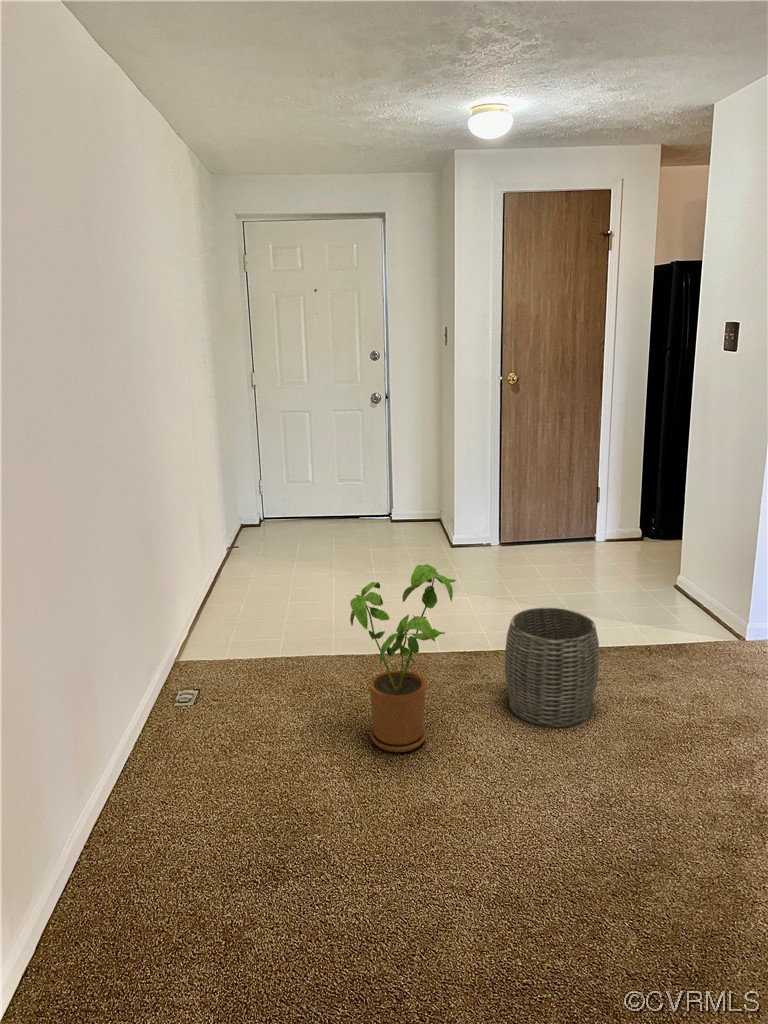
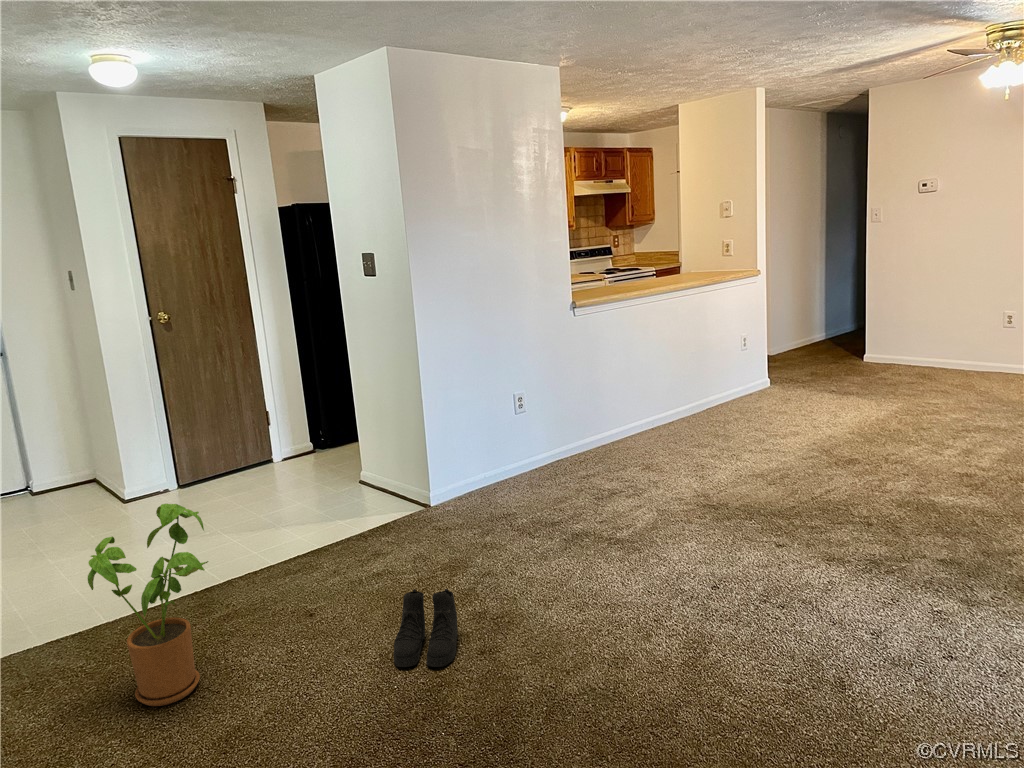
woven basket: present [505,608,599,727] -> none [251,515,341,626]
boots: none [612,737,707,843] -> present [394,589,458,667]

